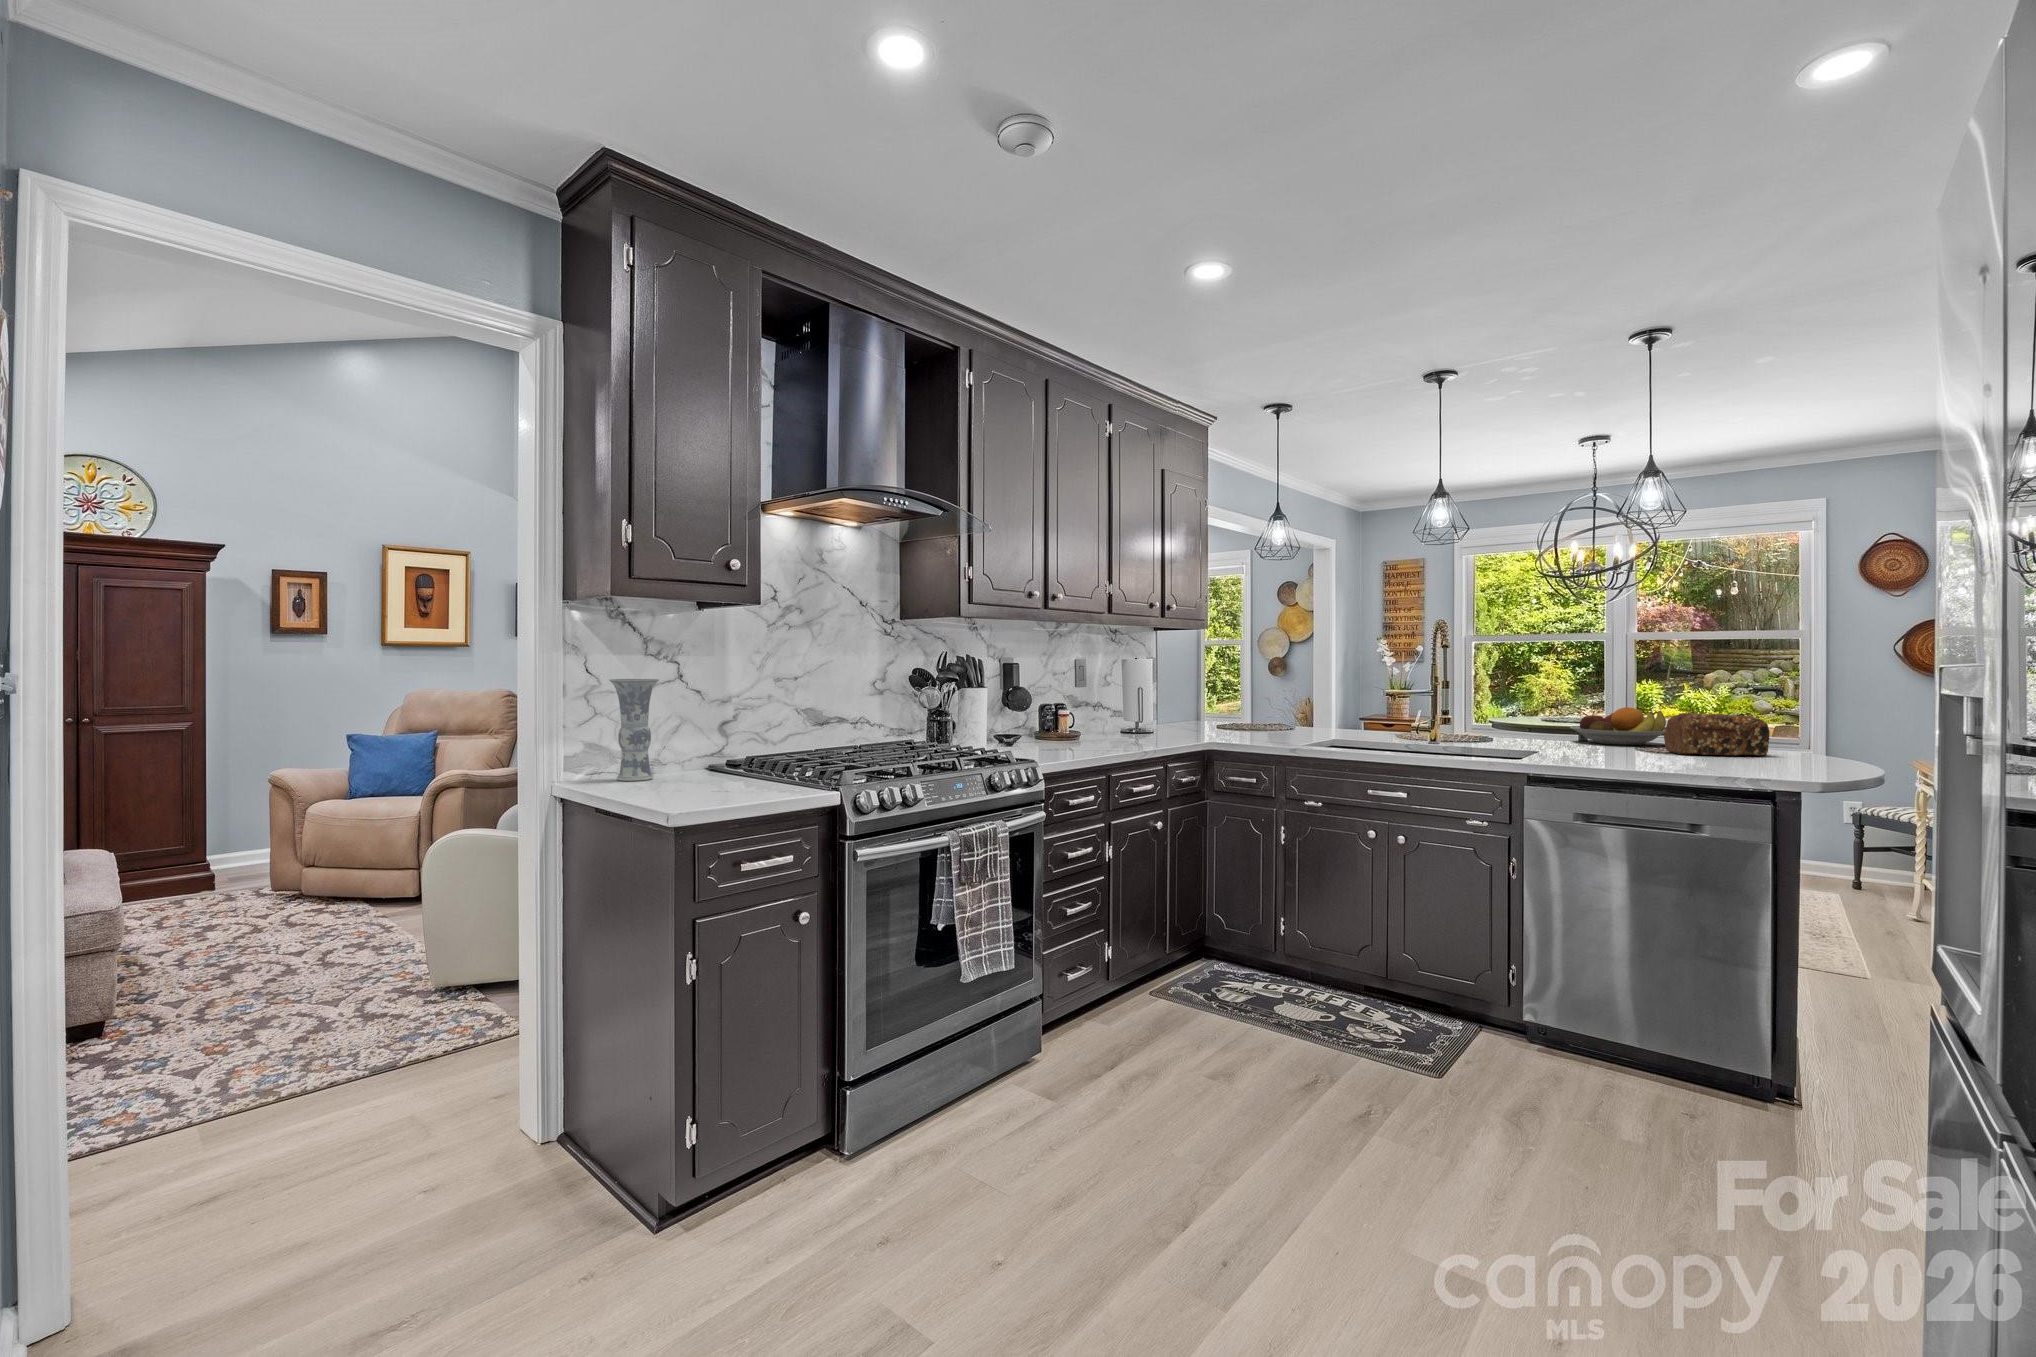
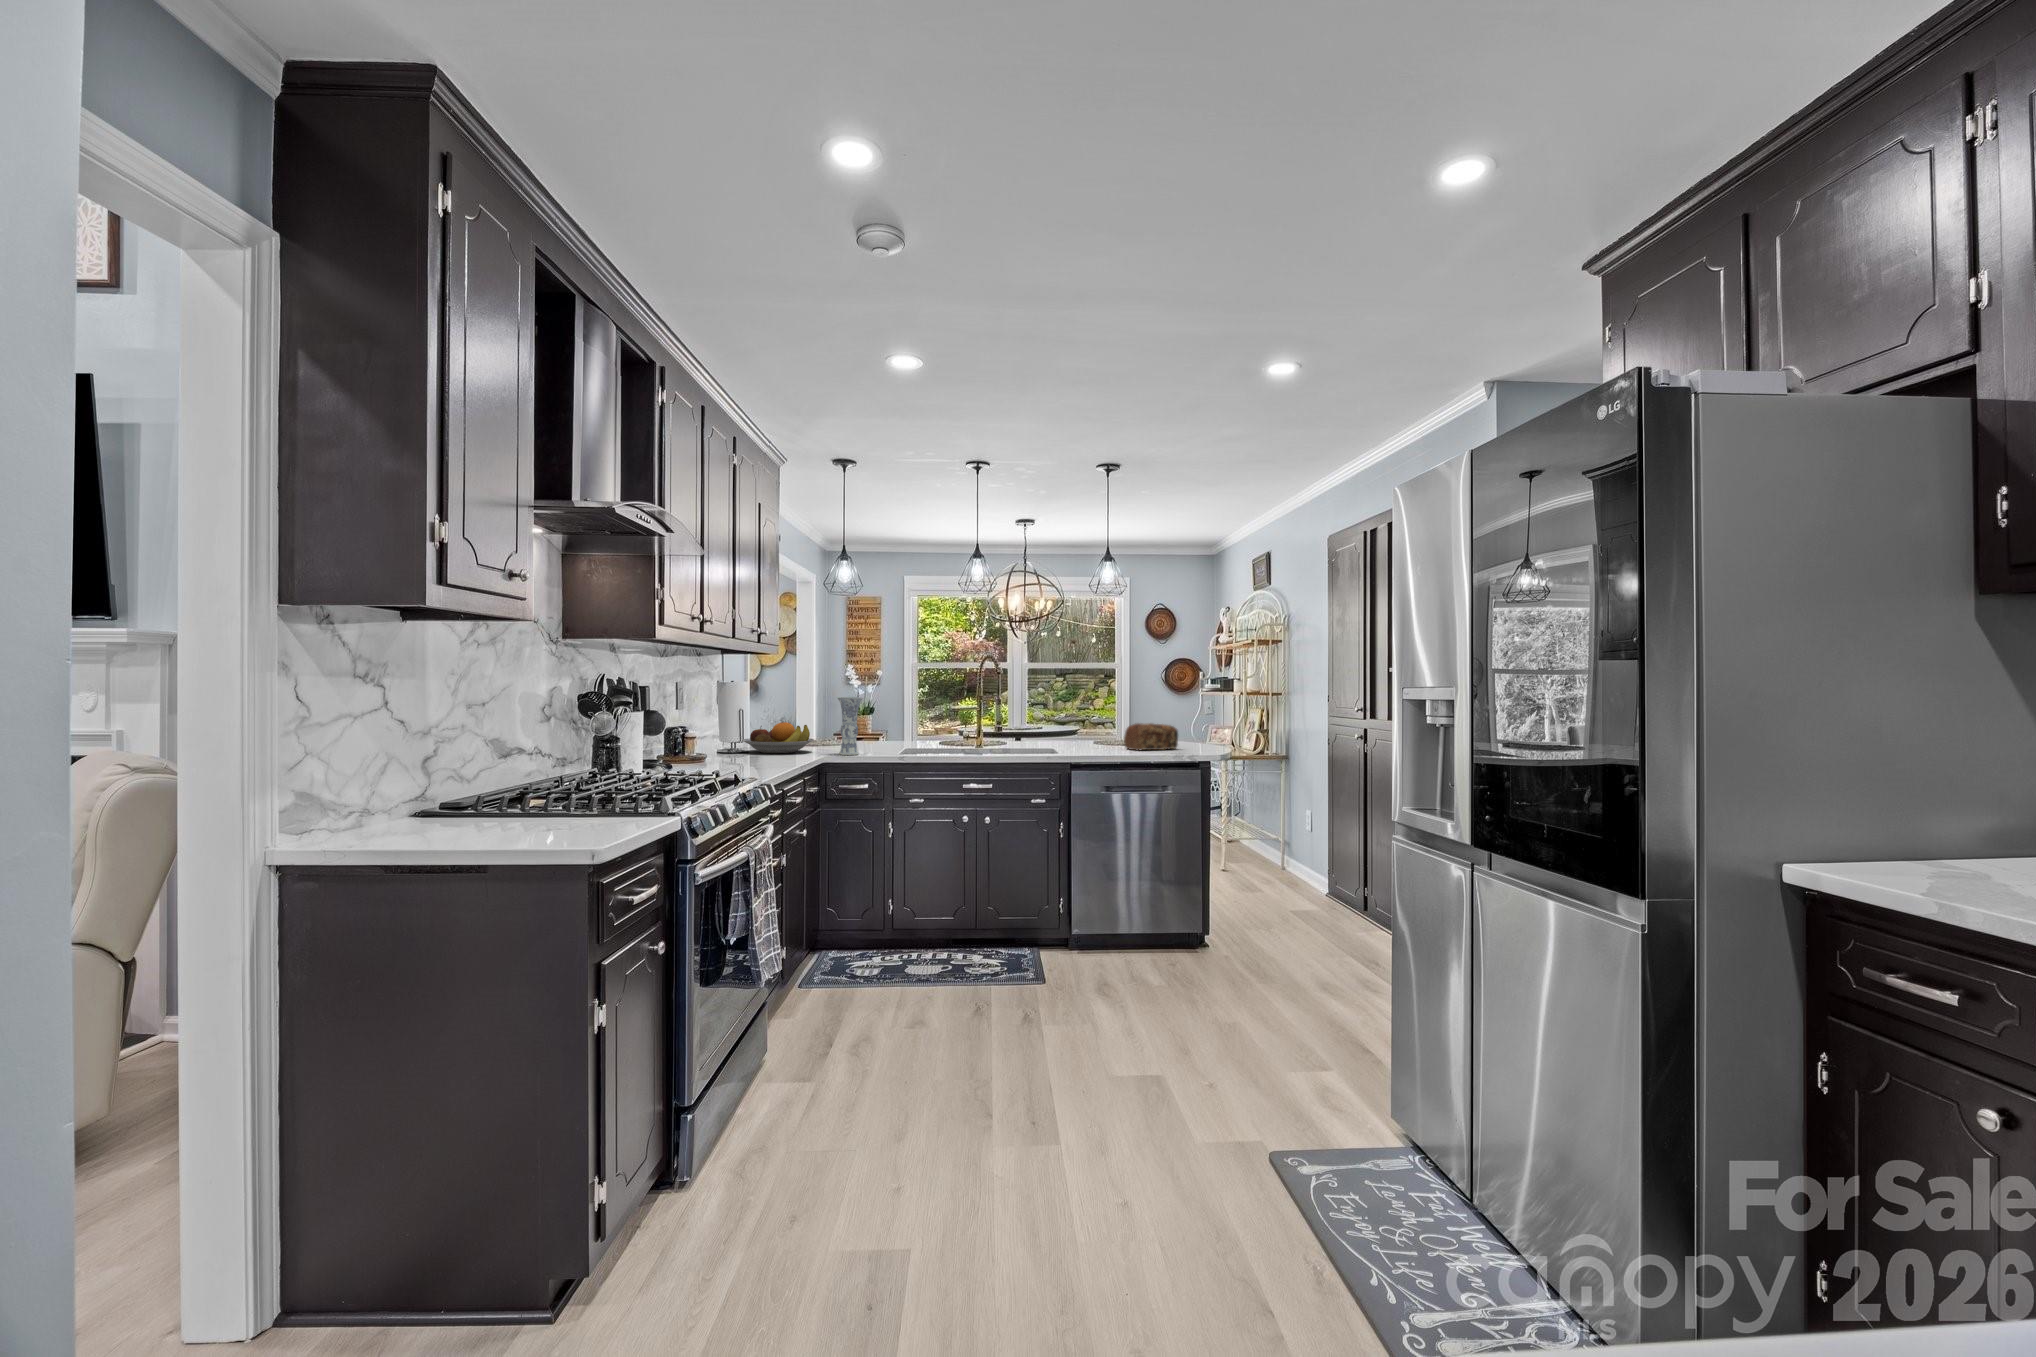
vase: present [609,679,659,781] -> present [837,697,863,755]
fruit bowl: present [1570,707,1666,745] -> present [742,722,814,753]

